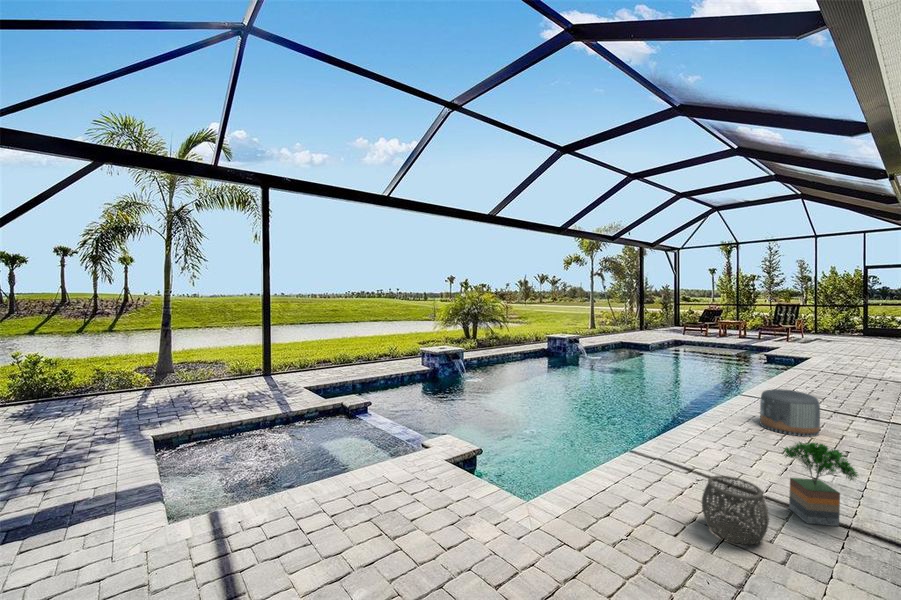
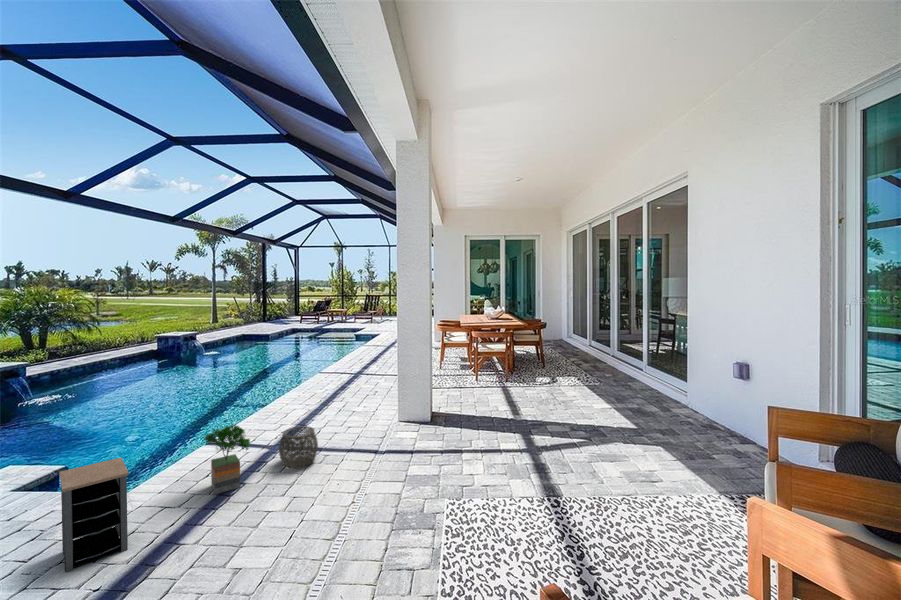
pouf: present [760,389,820,437] -> none [335,361,367,392]
potted tree: present [784,442,858,526] -> present [204,425,250,494]
side table: none [475,457,533,573] -> present [60,458,129,572]

